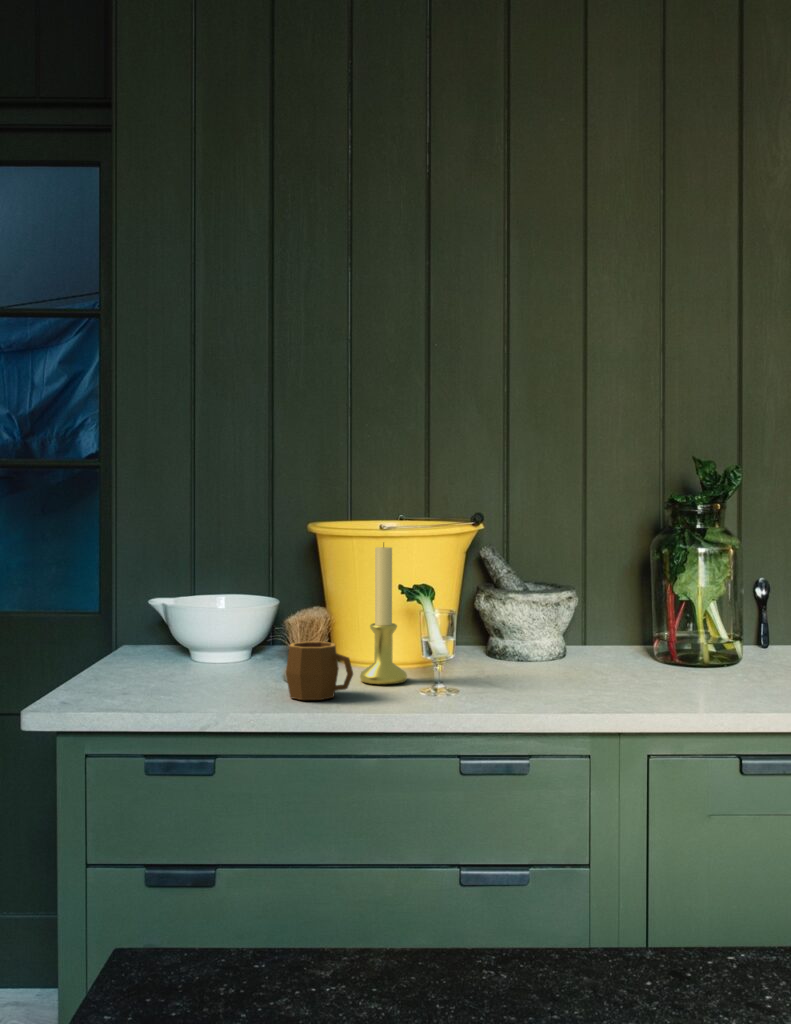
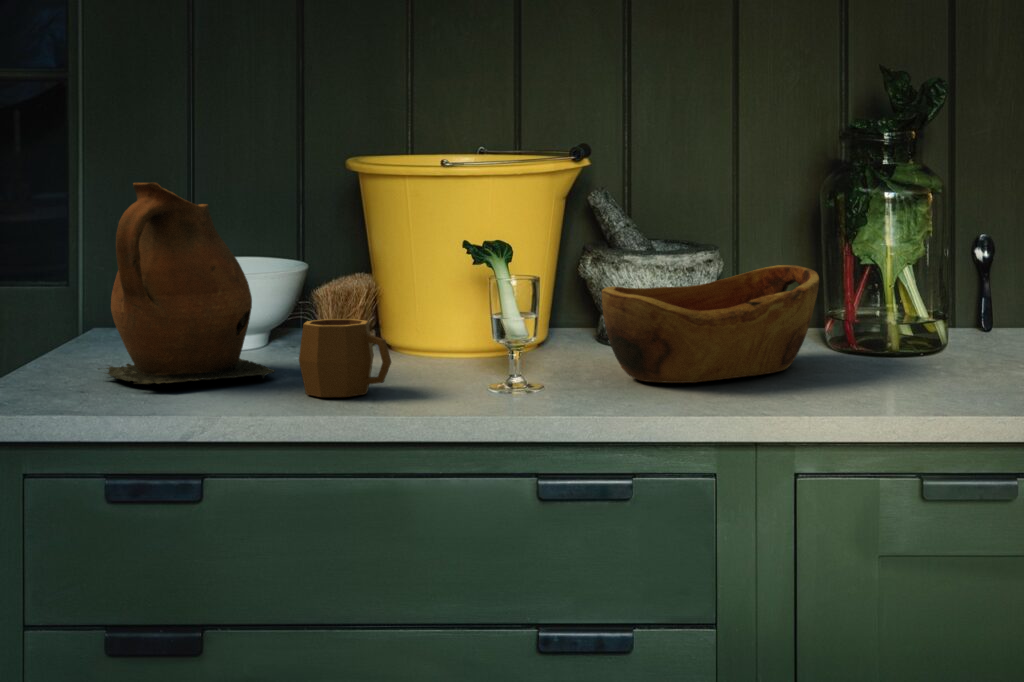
ceramic pitcher: none [132,543,264,690] -> present [99,183,275,384]
candle holder: present [360,543,407,684] -> none [409,181,474,377]
wooden bowl: none [501,601,654,689] -> present [602,265,819,383]

